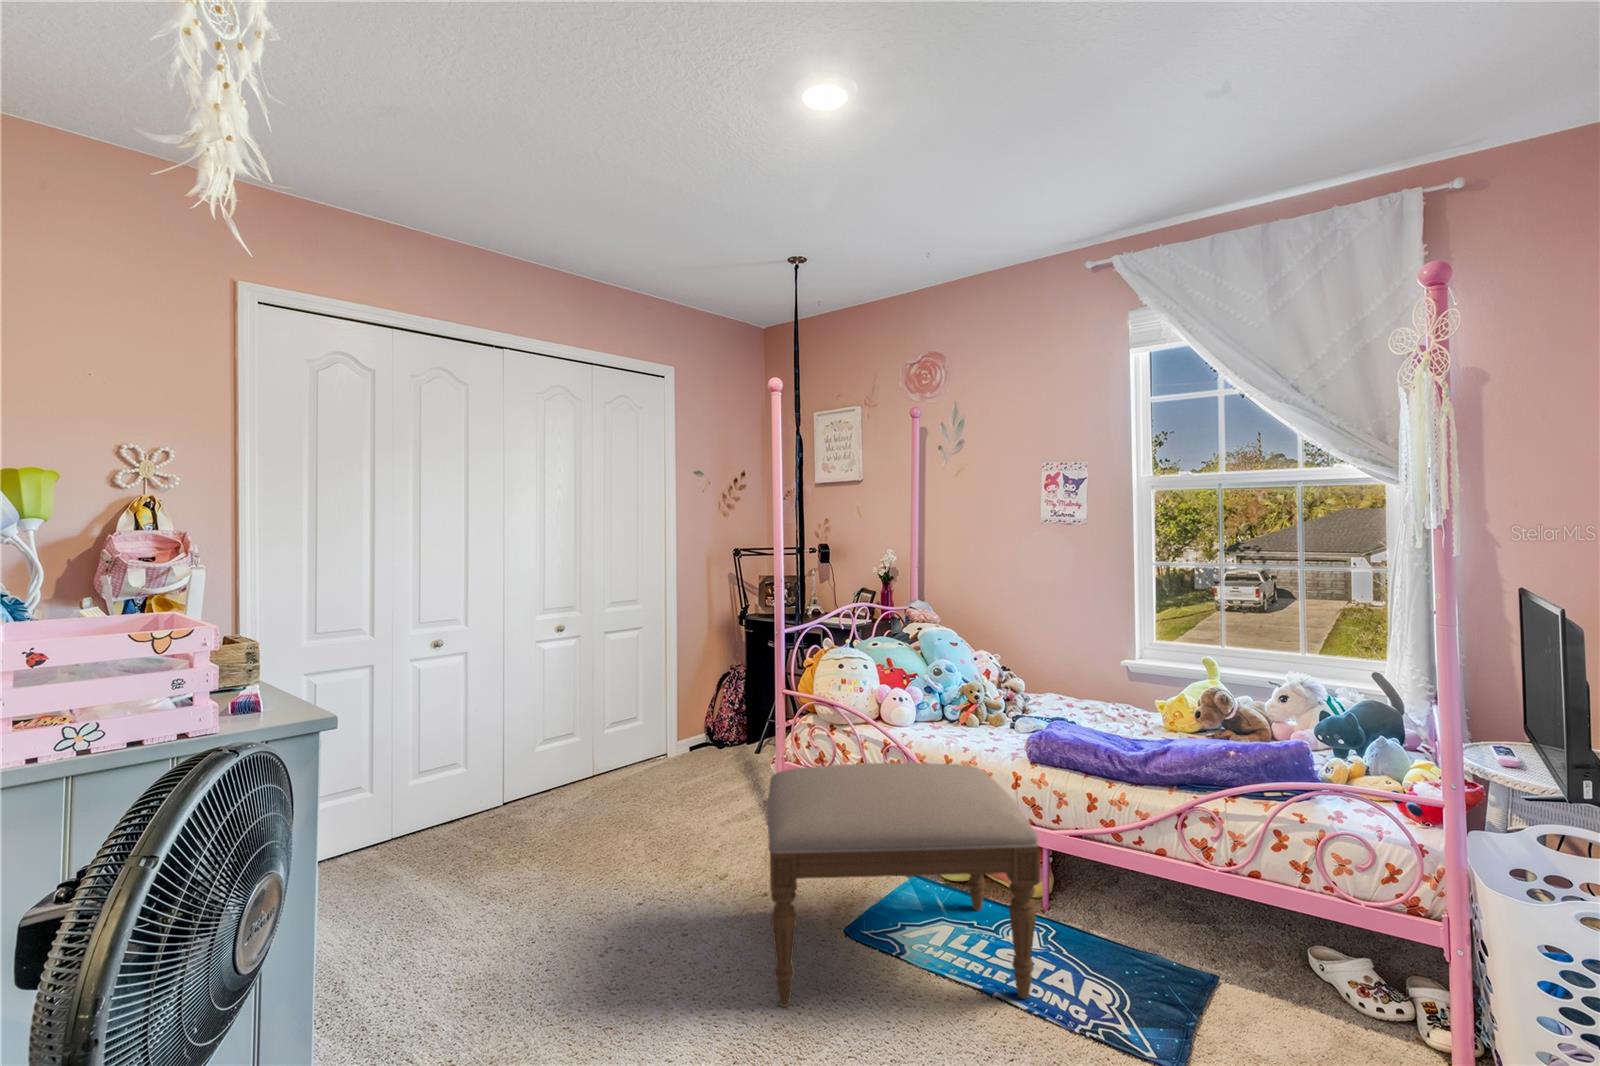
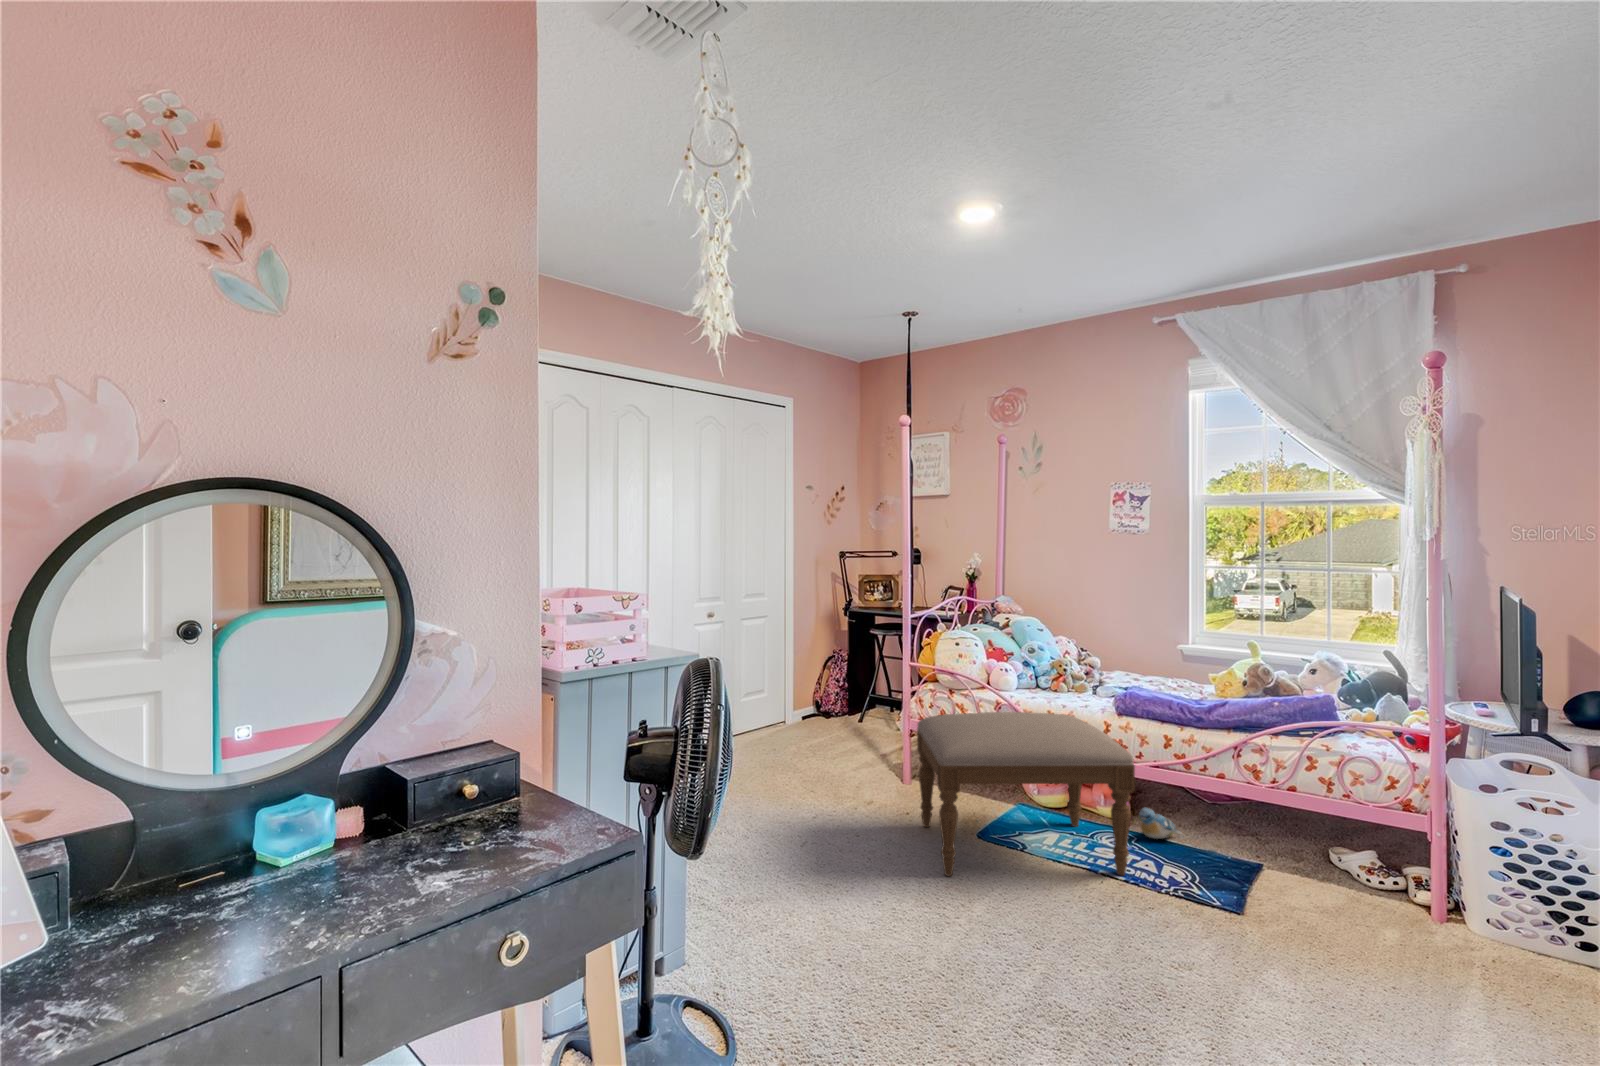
plush toy: none [1055,888,1113,930] -> present [1139,808,1182,839]

